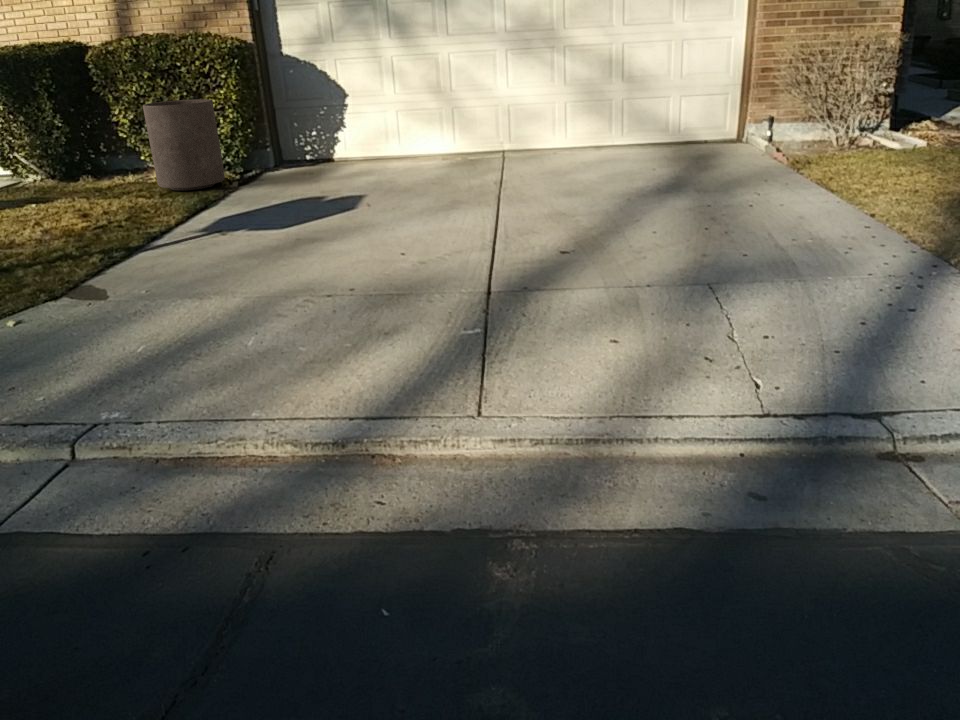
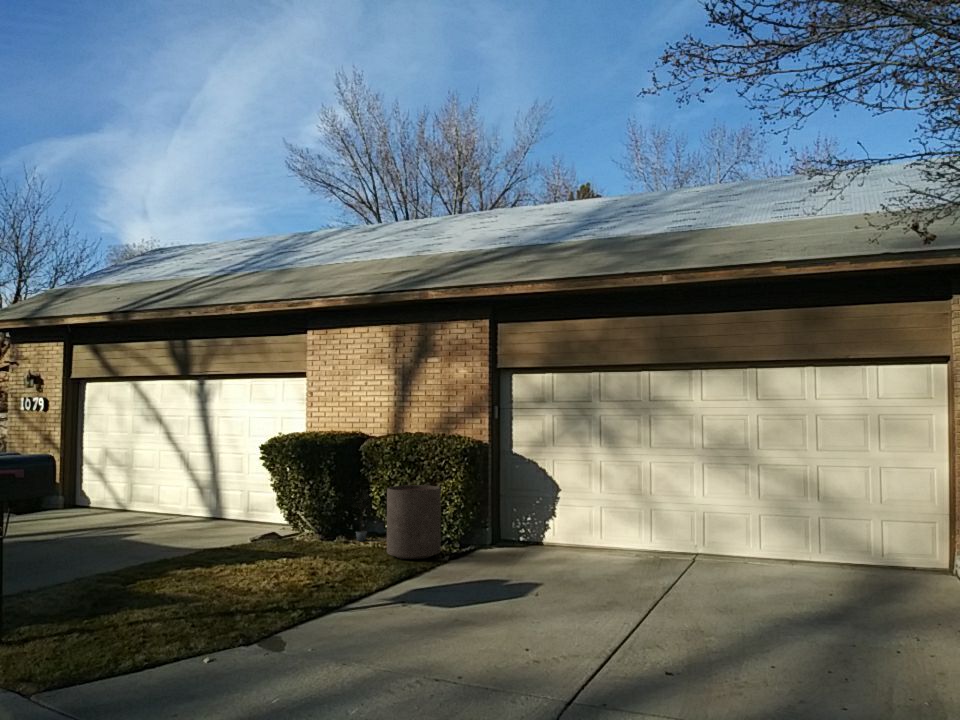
potted plant: none [84,117,123,180] -> present [354,493,371,541]

